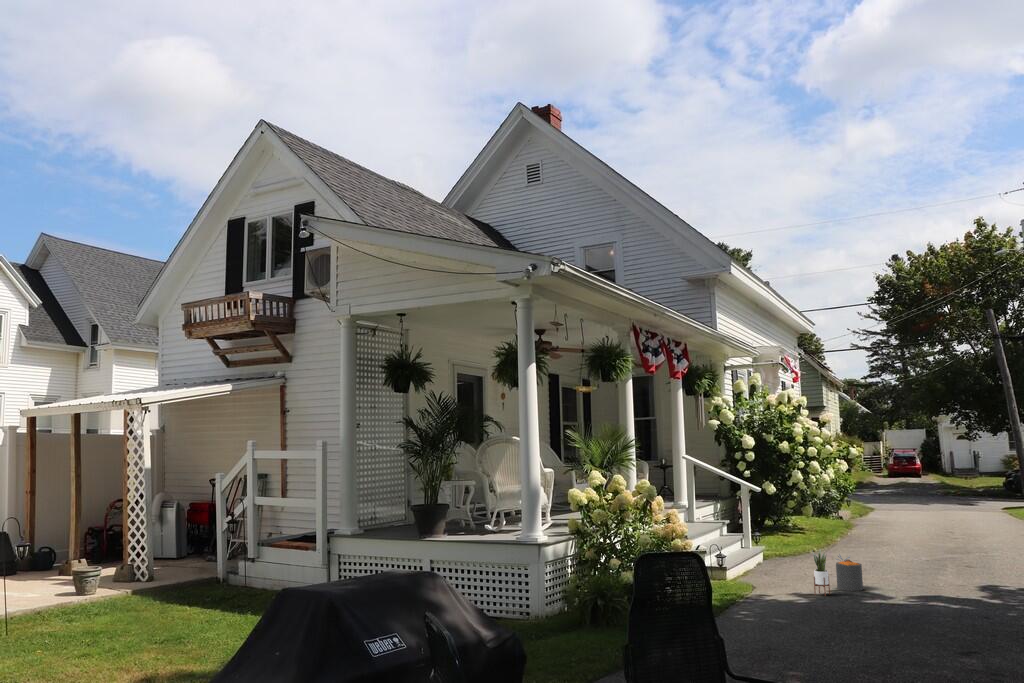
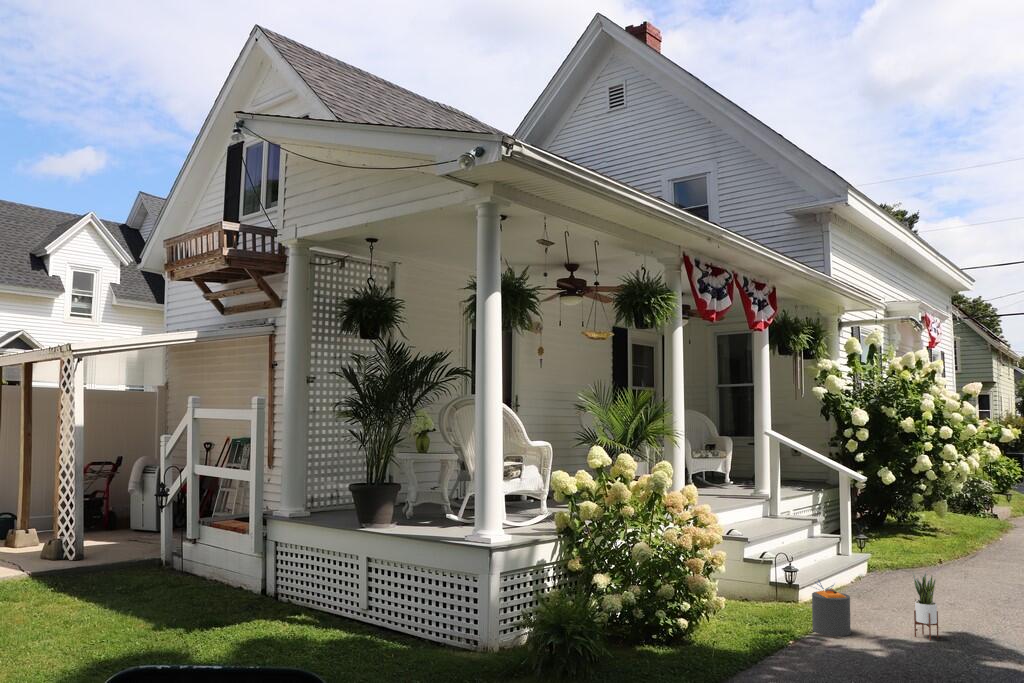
trash can: present [836,556,863,591] -> present [812,579,851,637]

